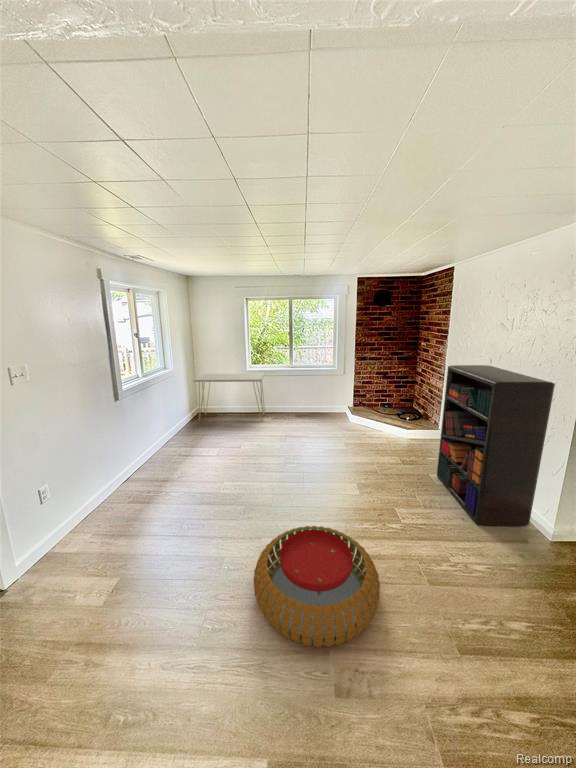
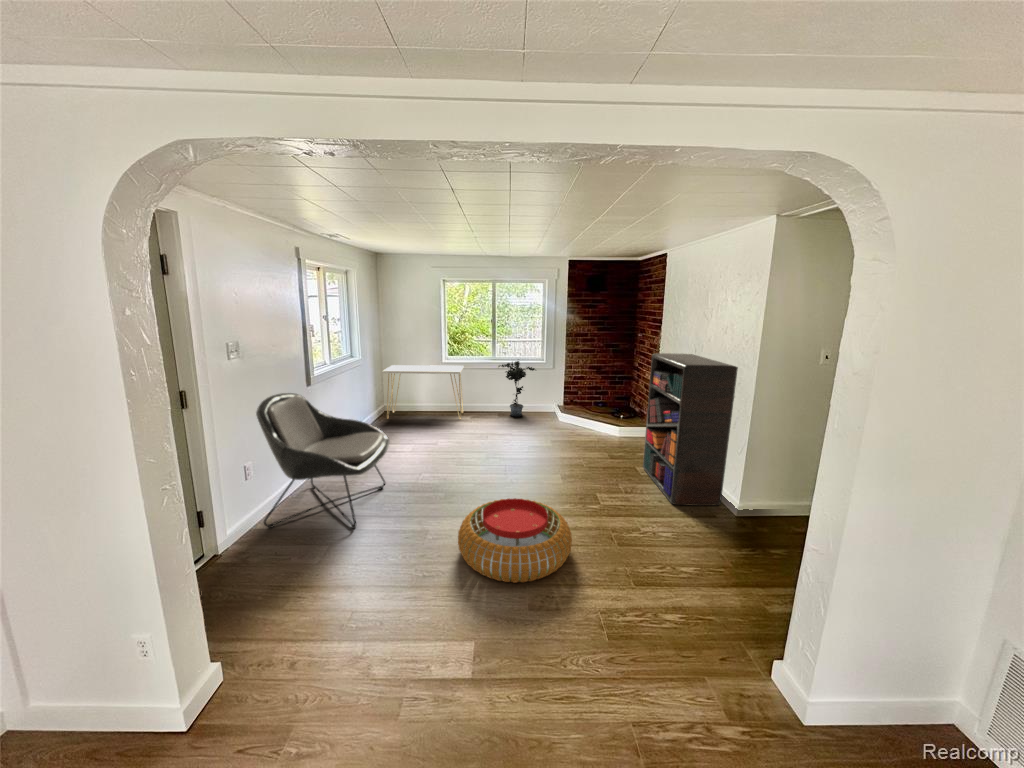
potted plant: none [295,367,329,418] -> present [498,361,535,416]
lounge chair: none [49,413,191,555] -> present [256,393,389,529]

